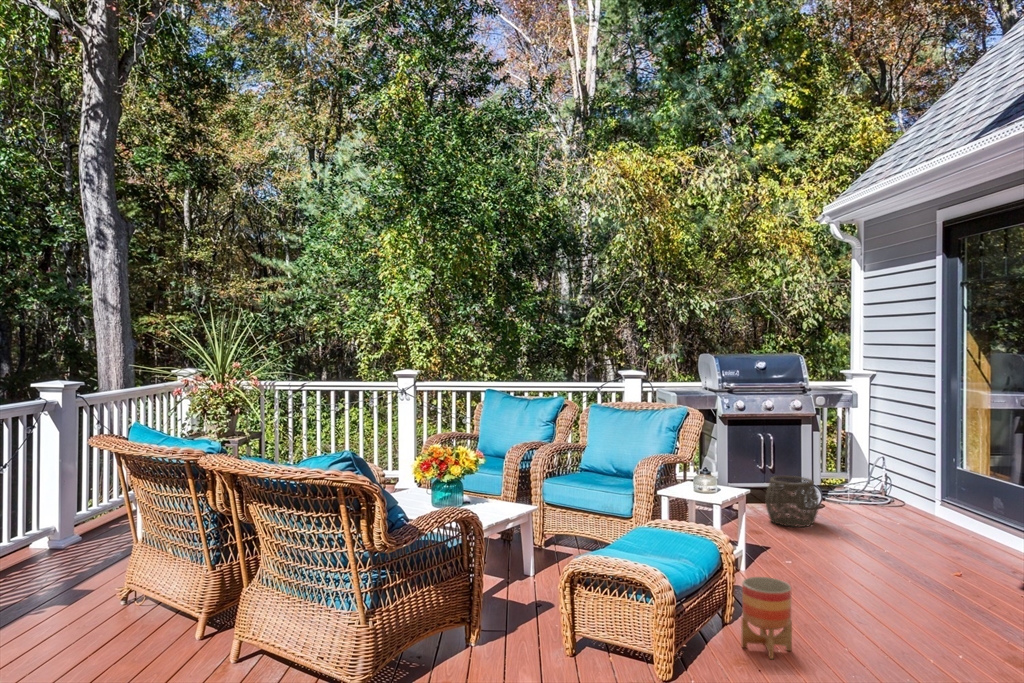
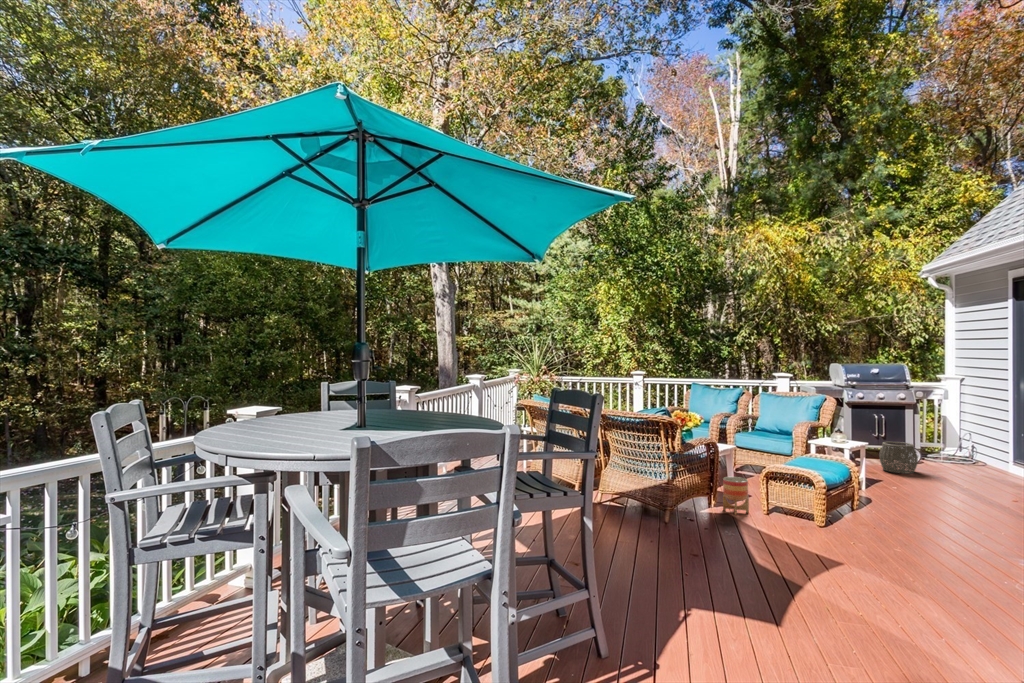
planter: present [741,577,792,659] -> present [723,477,749,515]

